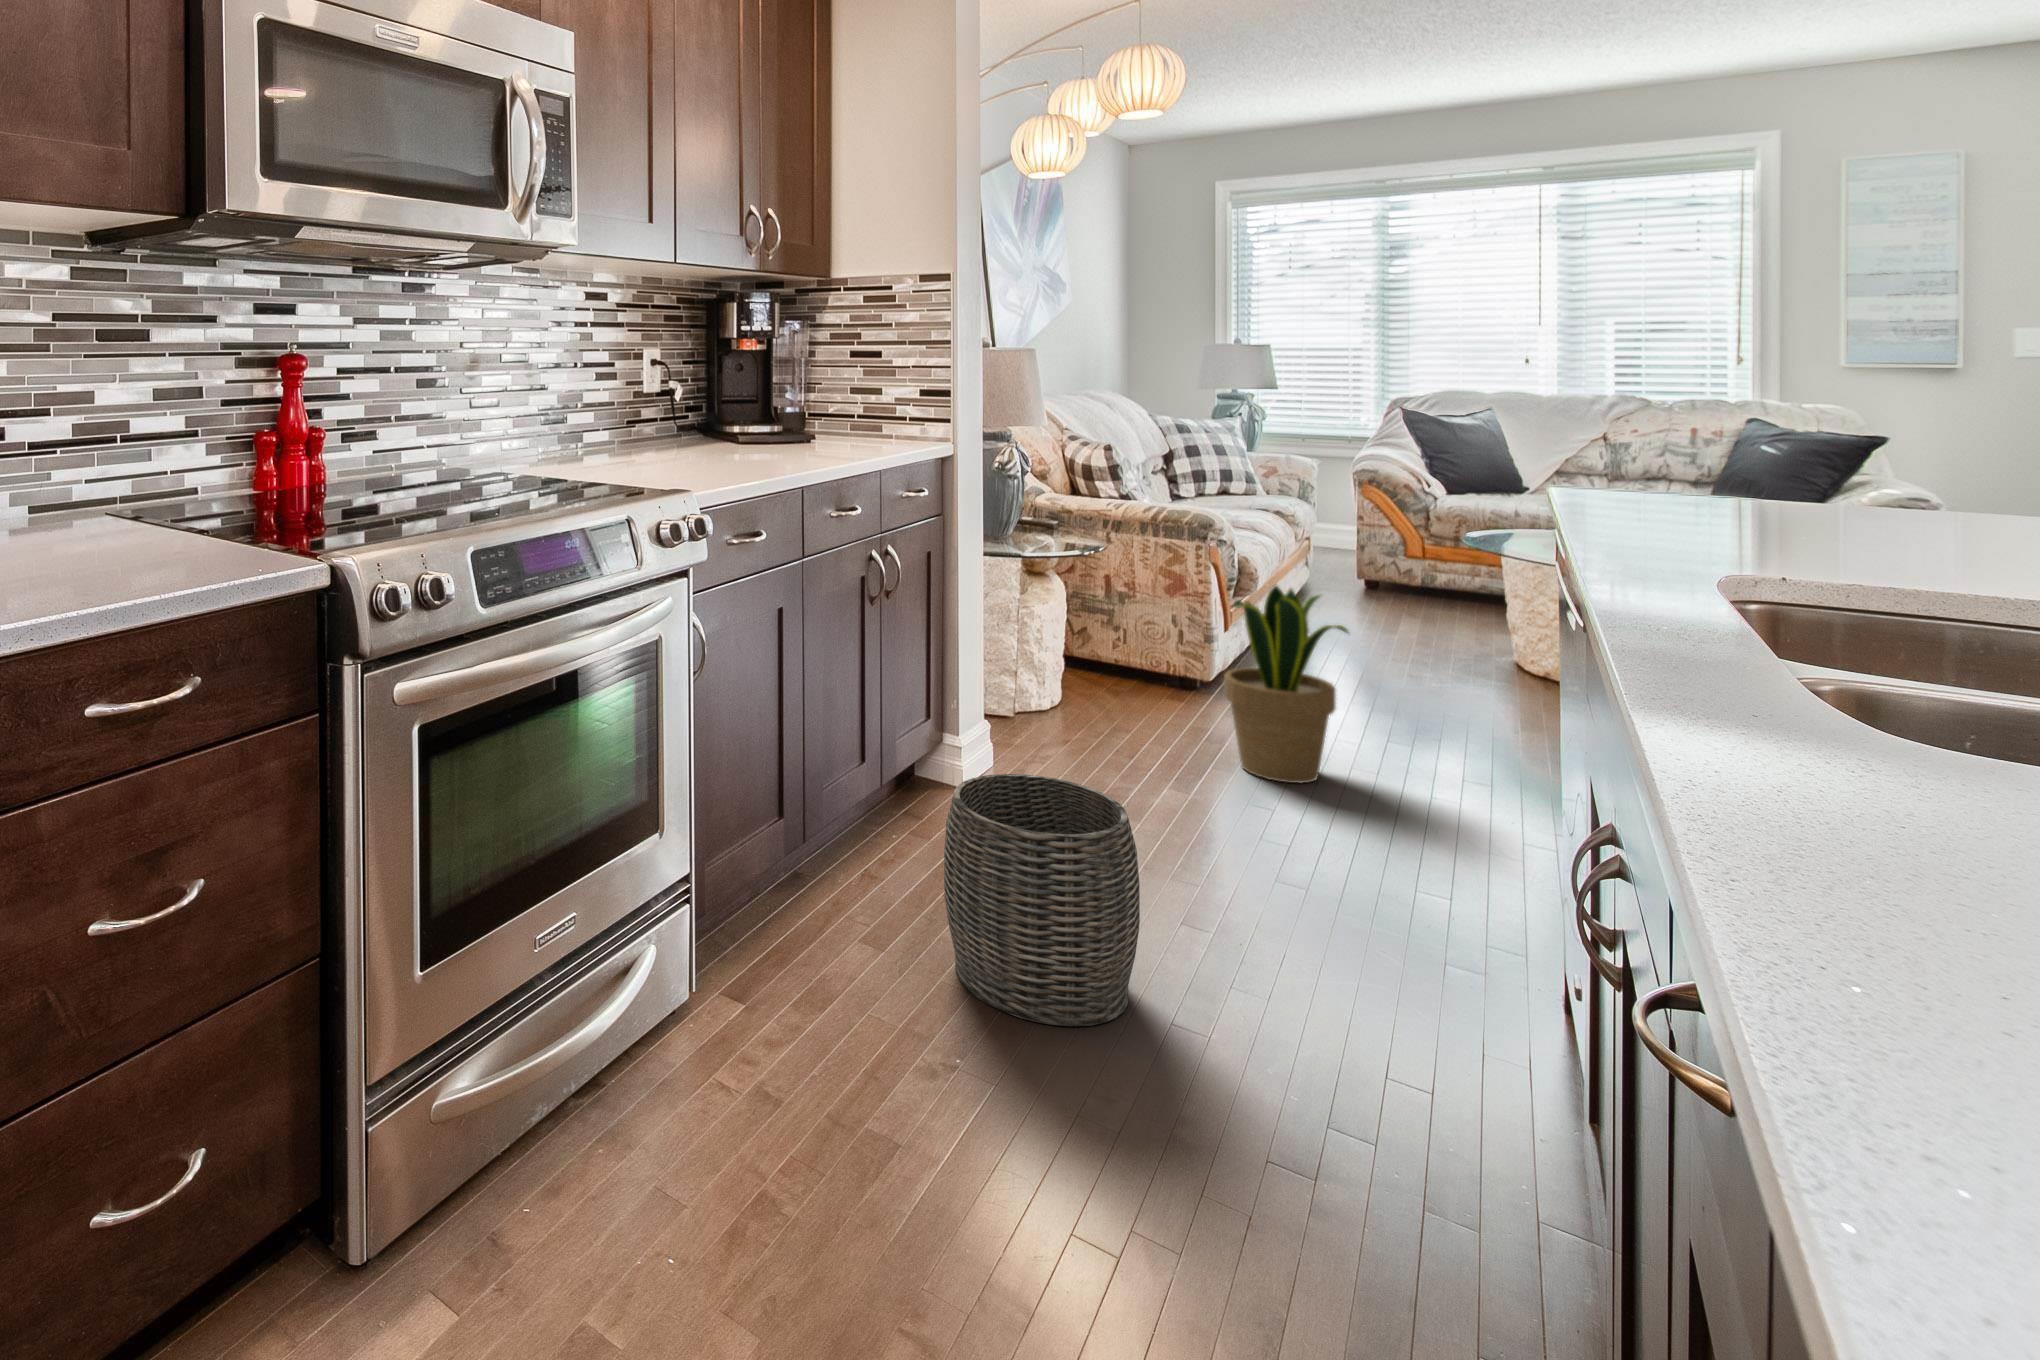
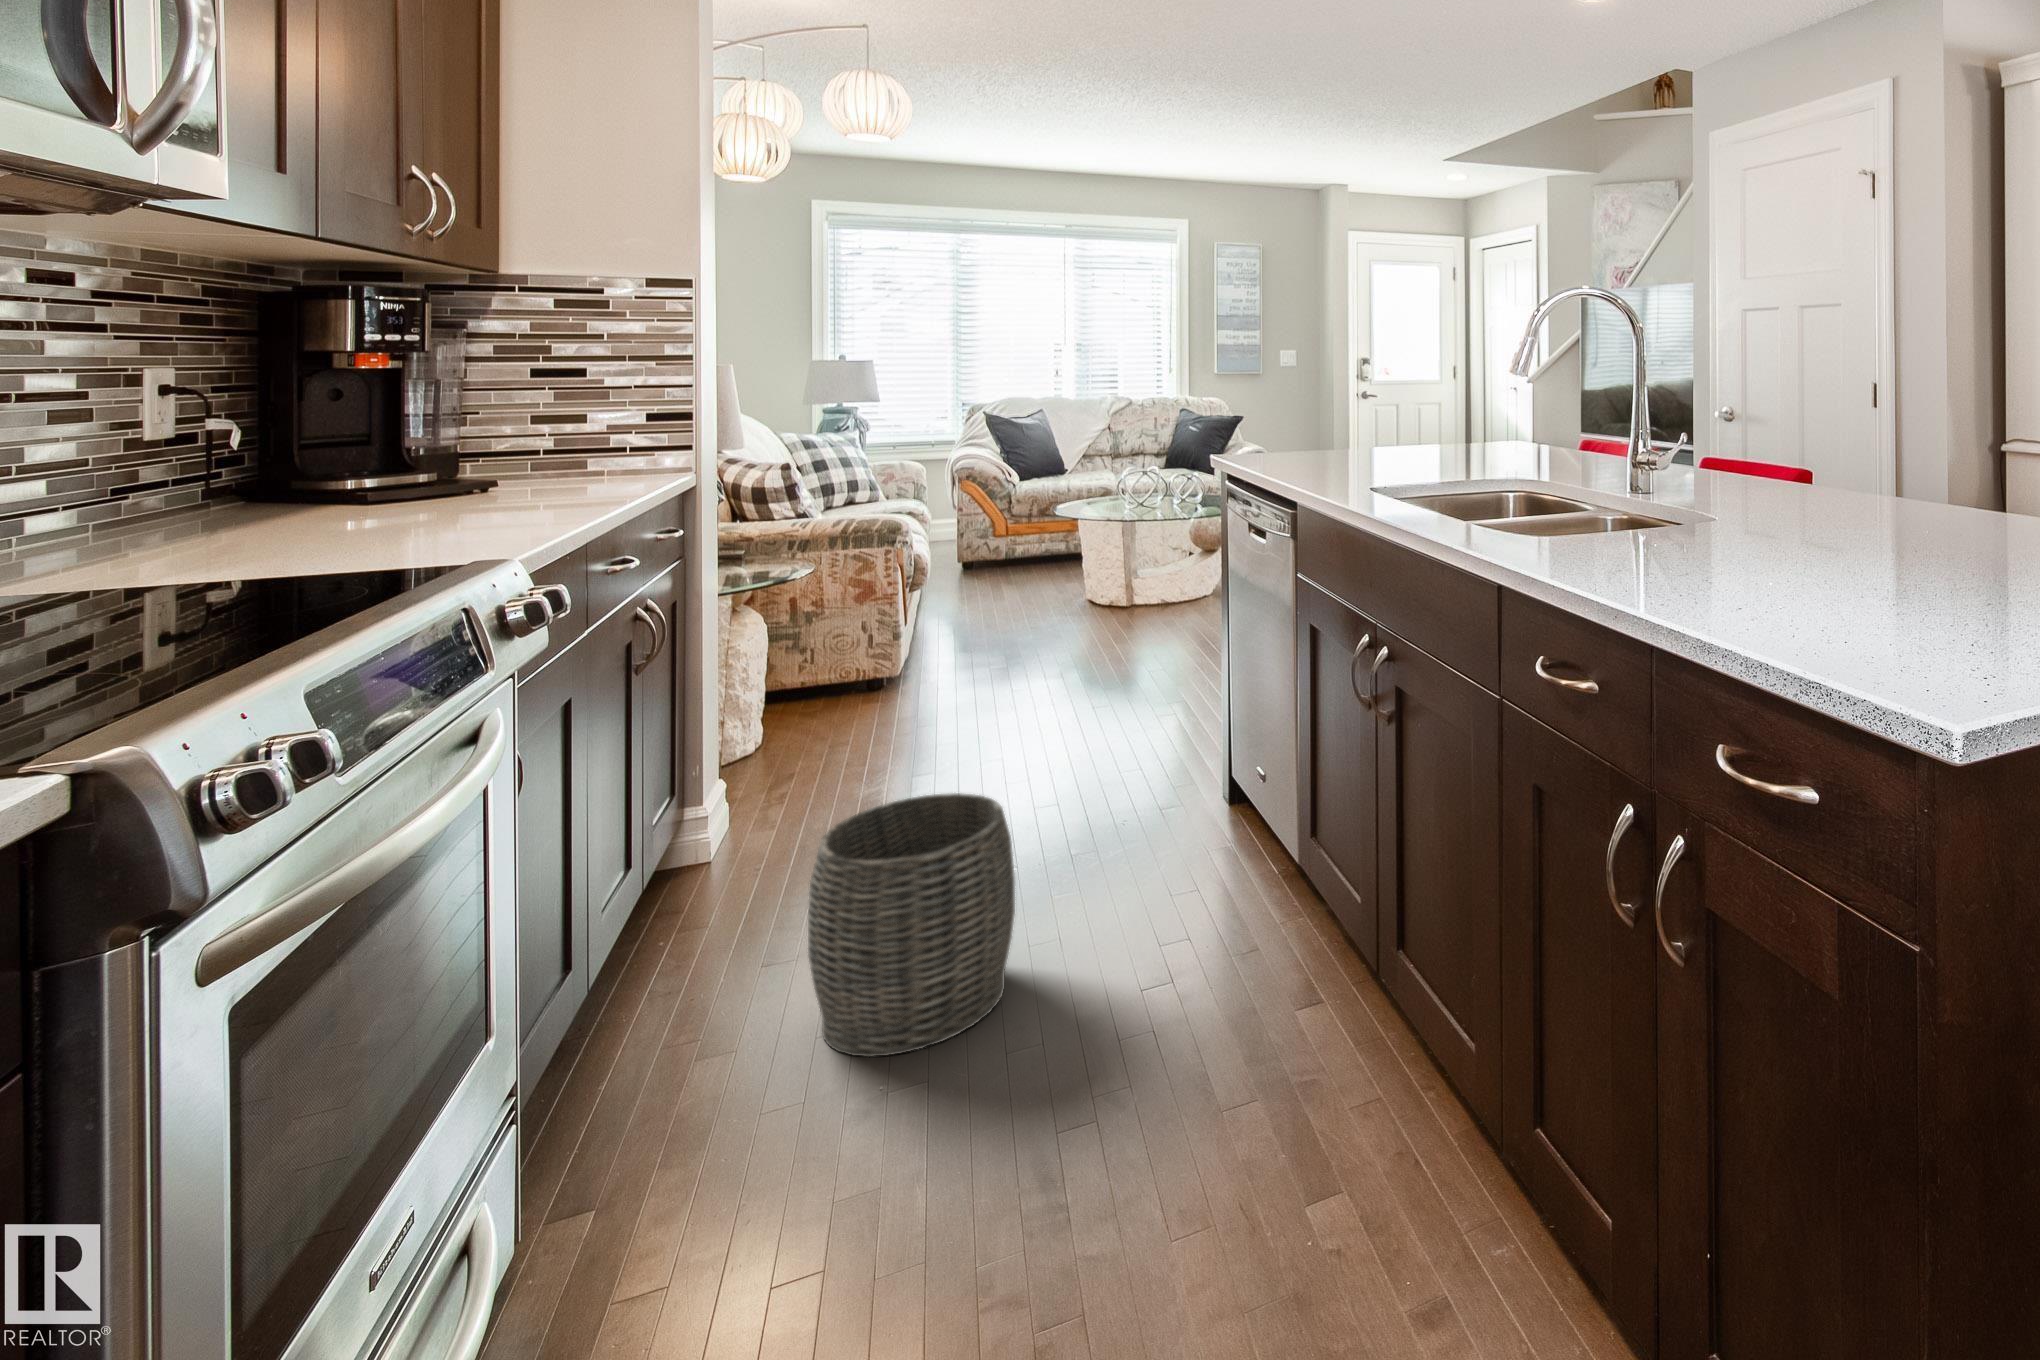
potted plant: present [1224,586,1348,783] -> none [948,571,1052,746]

